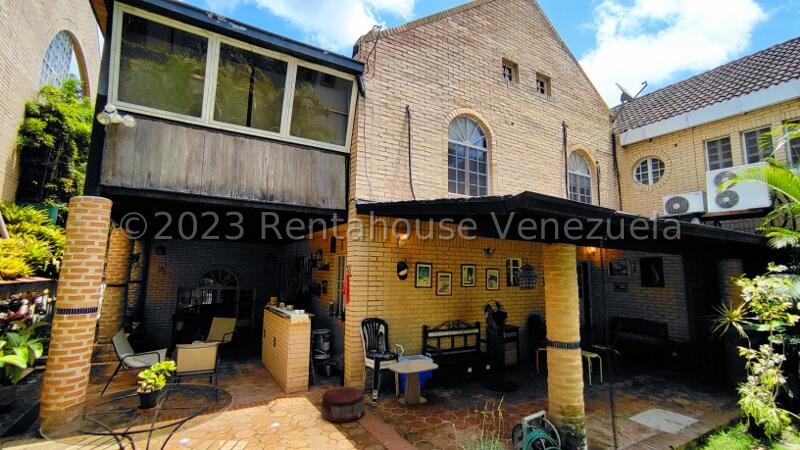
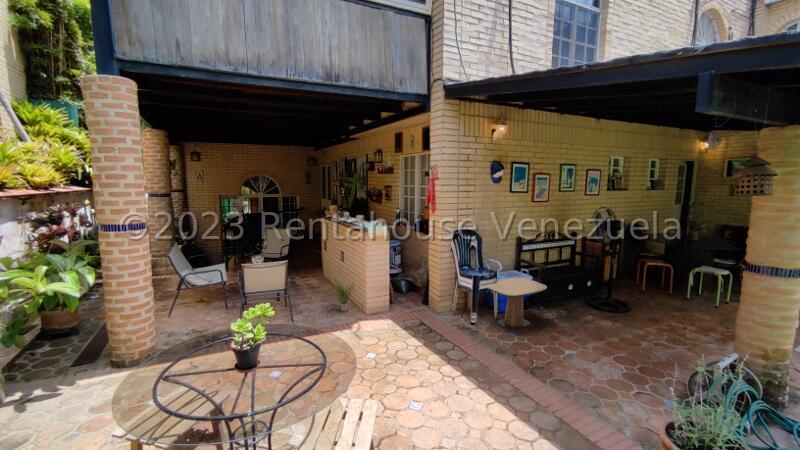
potted plant: none [252,361,279,393] -> present [335,281,352,311]
pouf: present [322,387,365,422] -> none [418,309,468,350]

